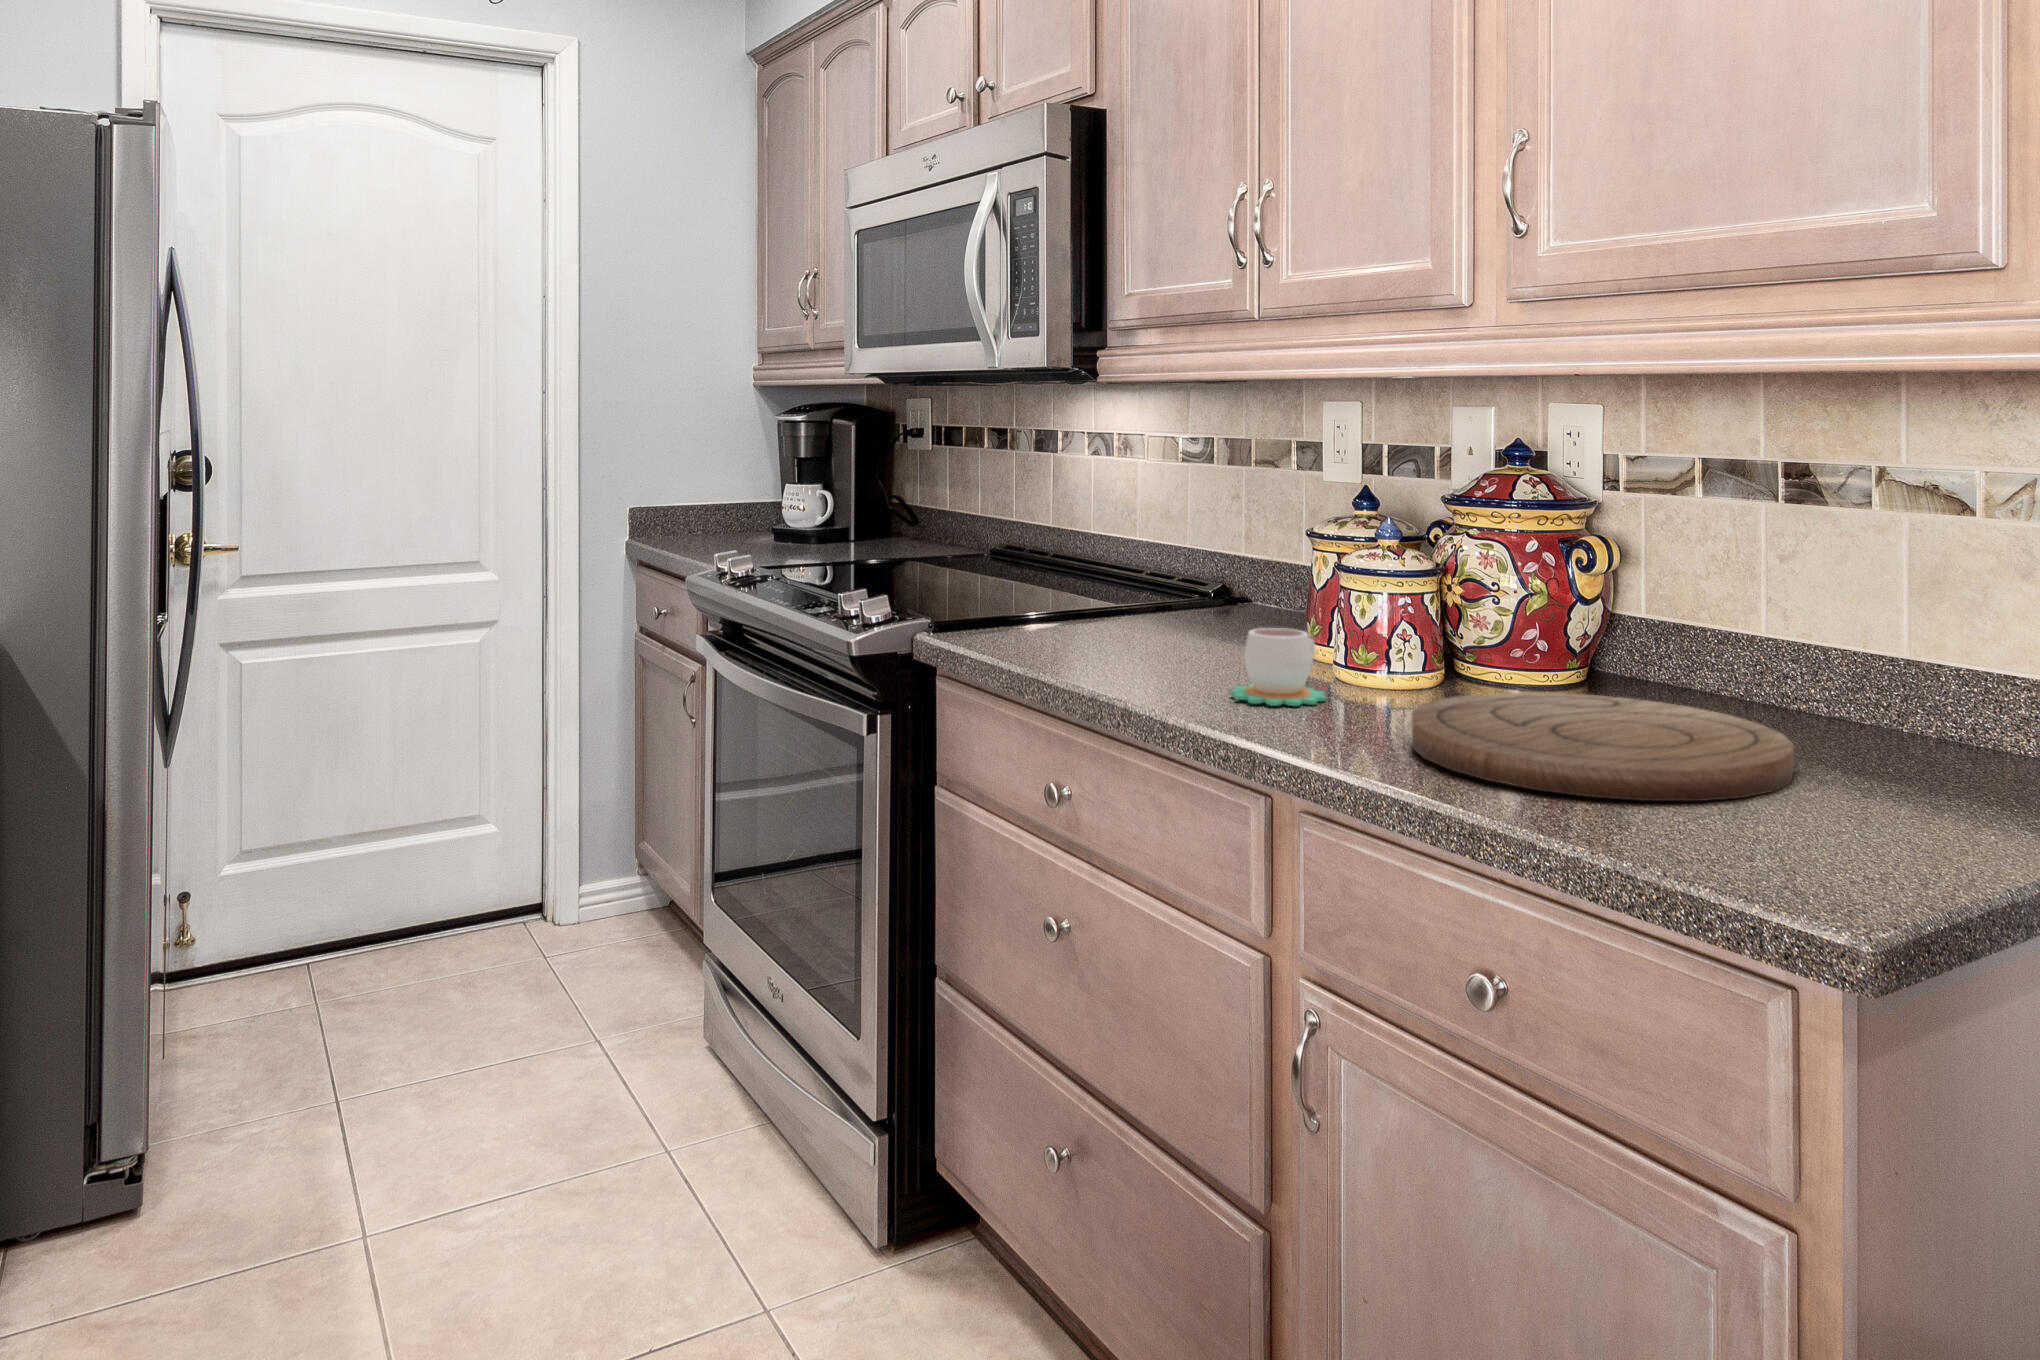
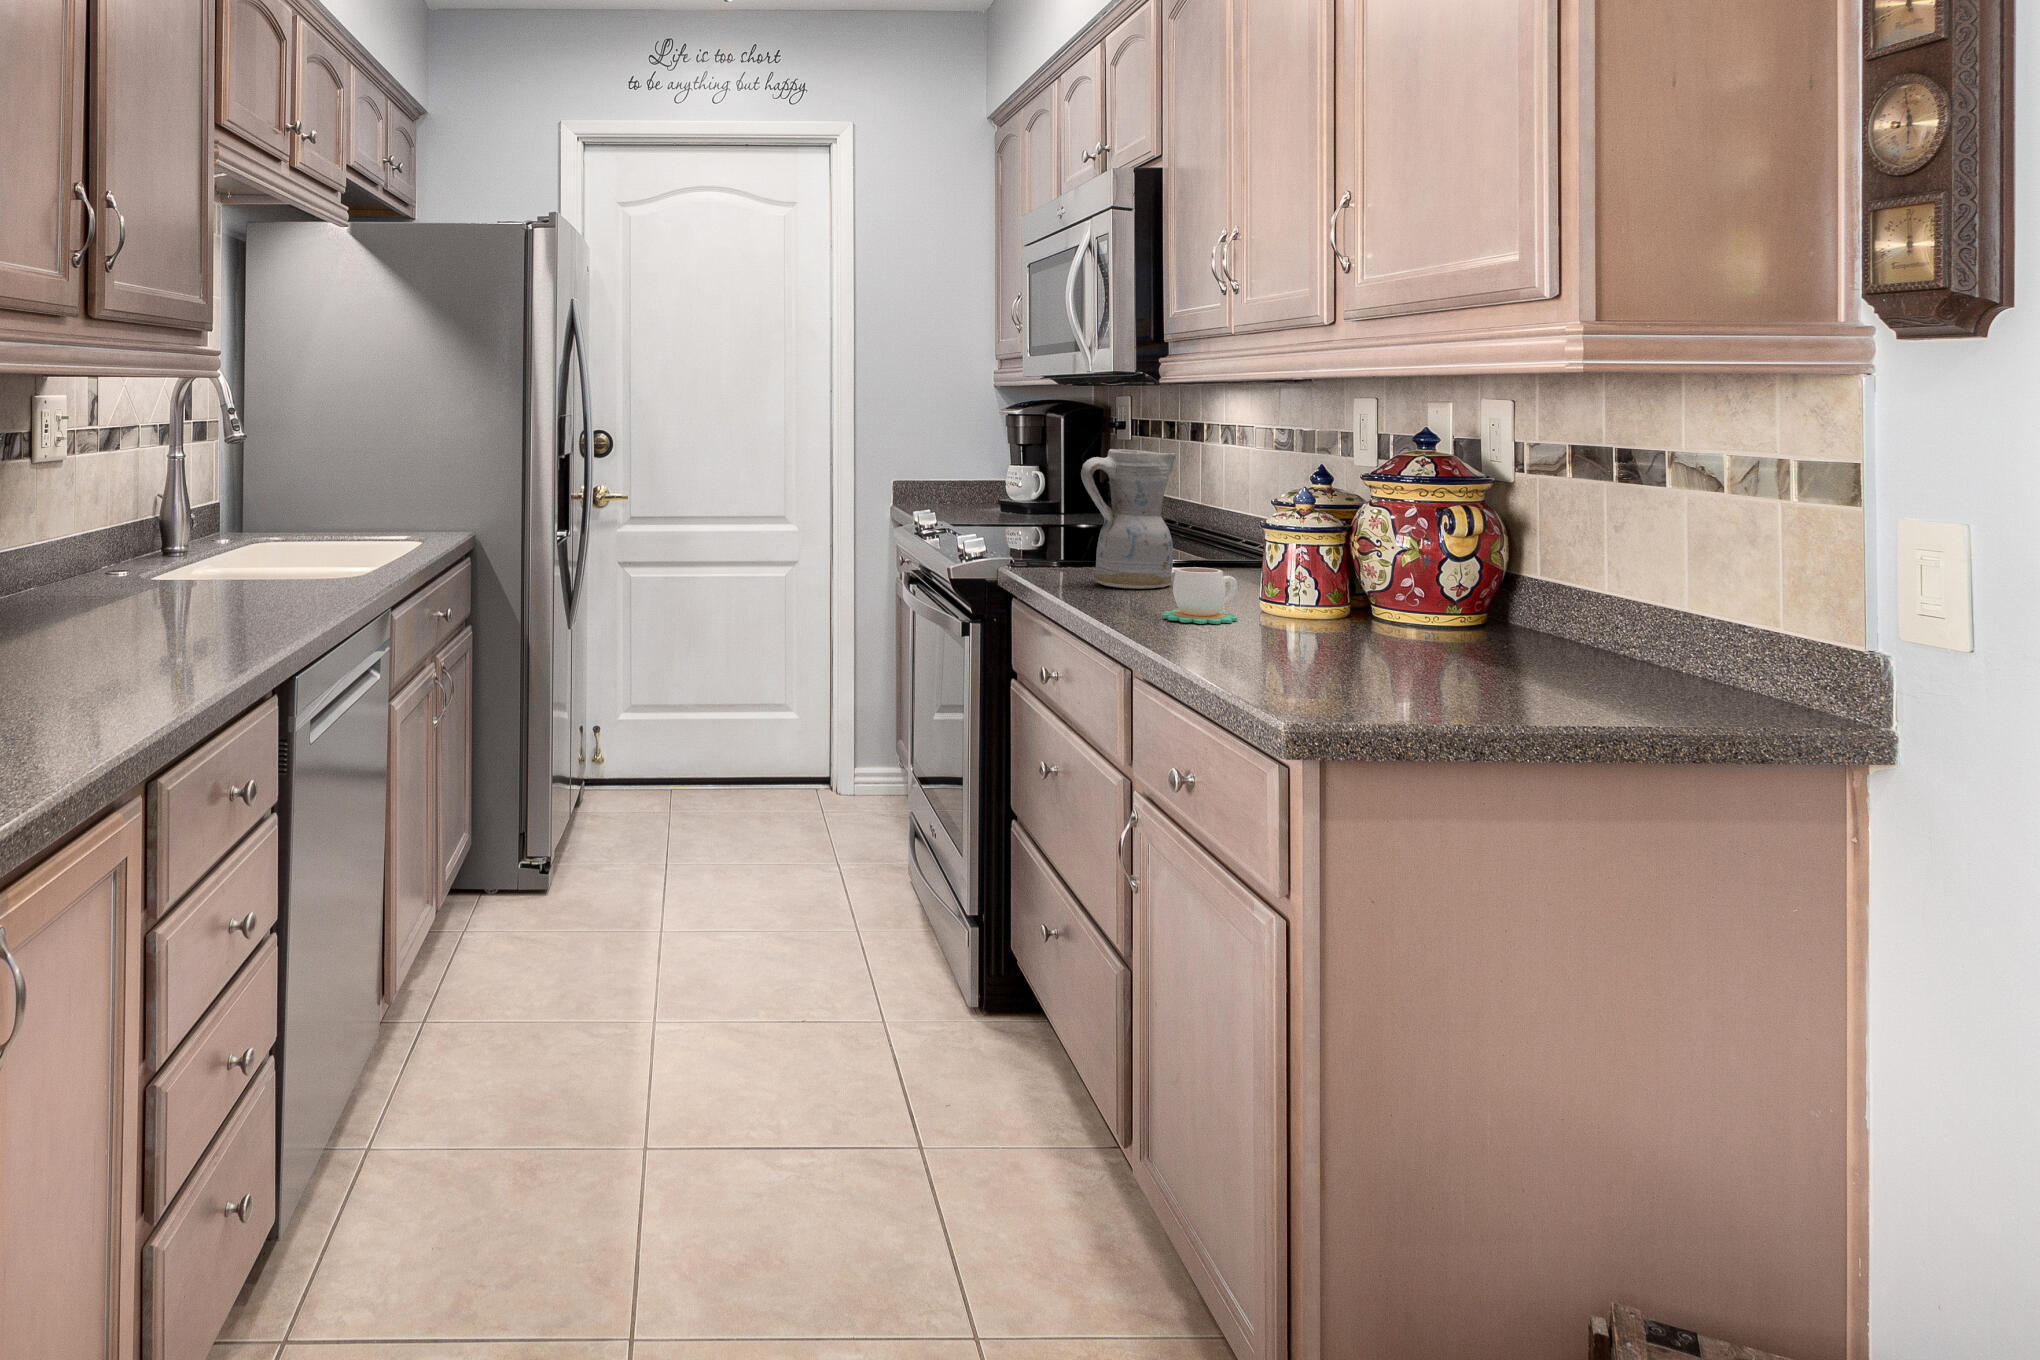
ceramic pitcher: none [1046,469,1154,653] -> present [1081,449,1175,589]
cutting board: present [1412,693,1794,801] -> none [1221,620,1515,690]

